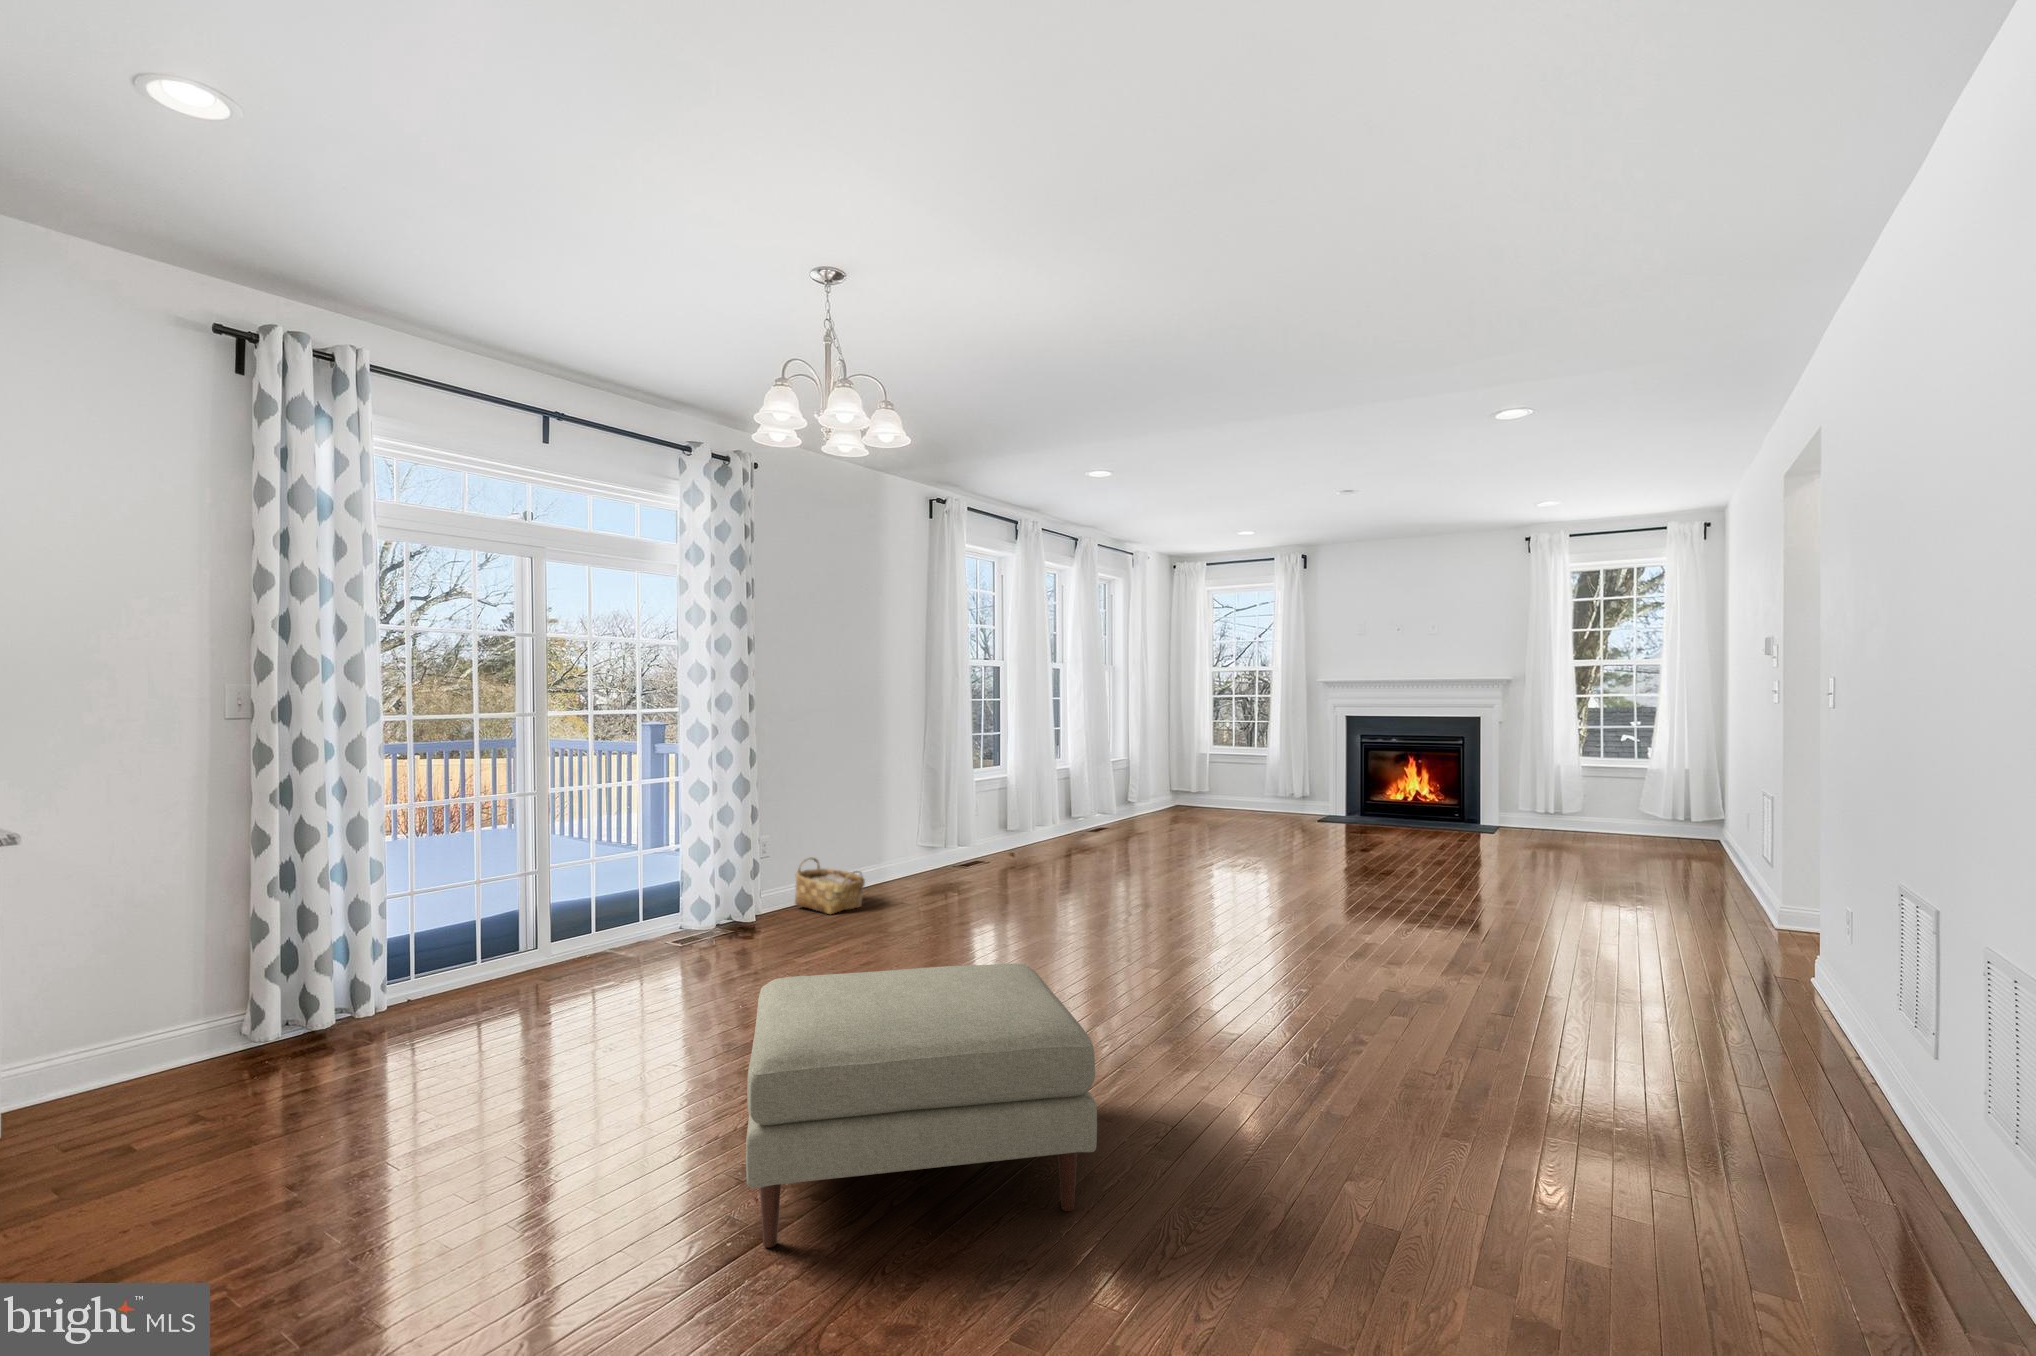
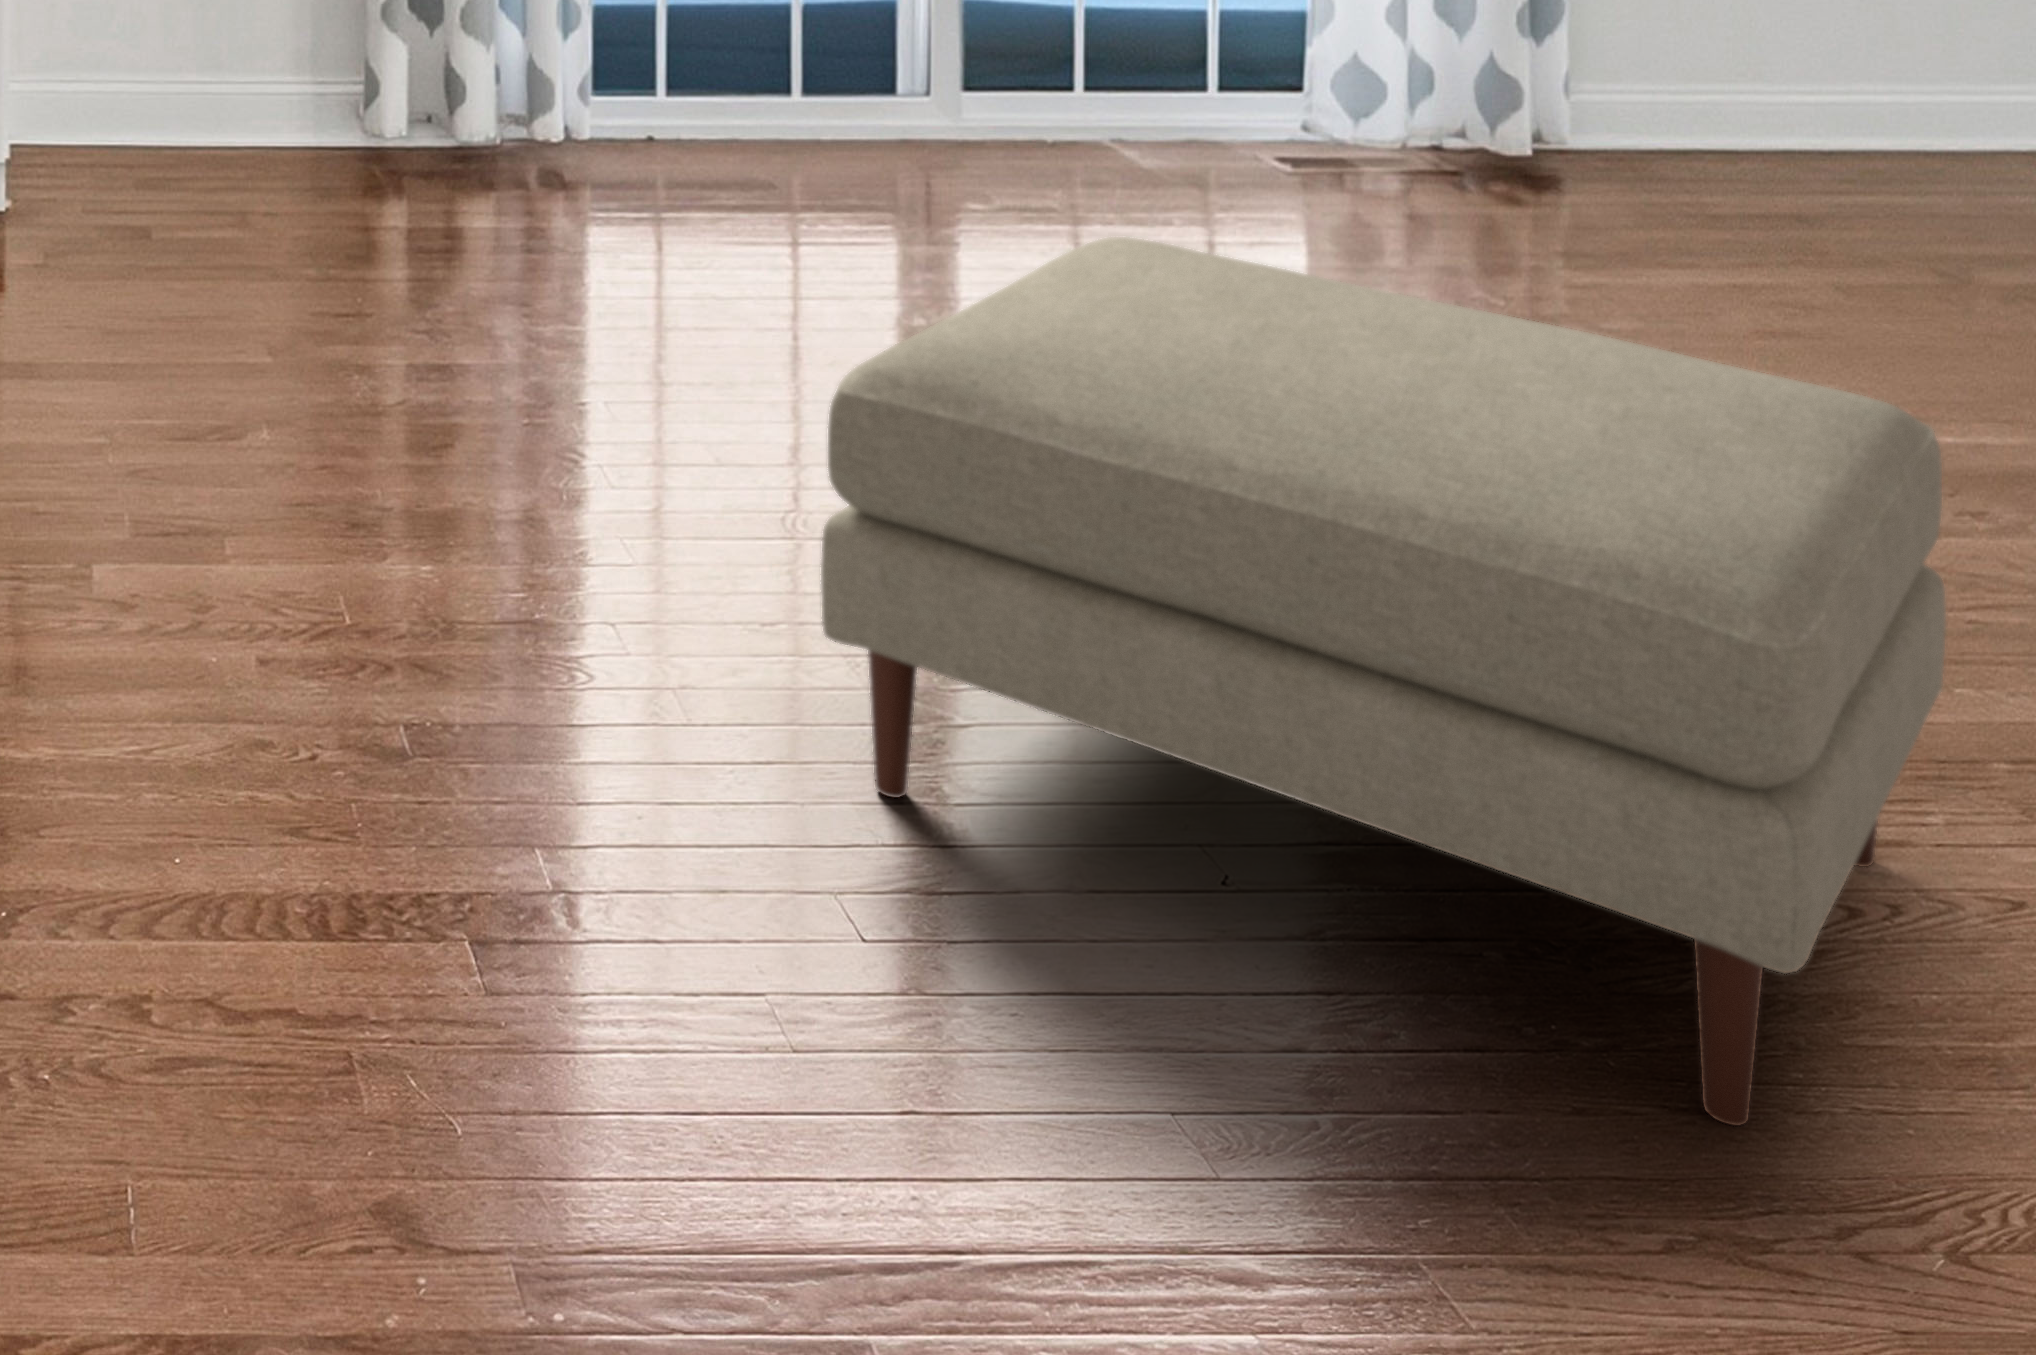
woven basket: present [795,857,865,914] -> none [1716,10,1968,197]

